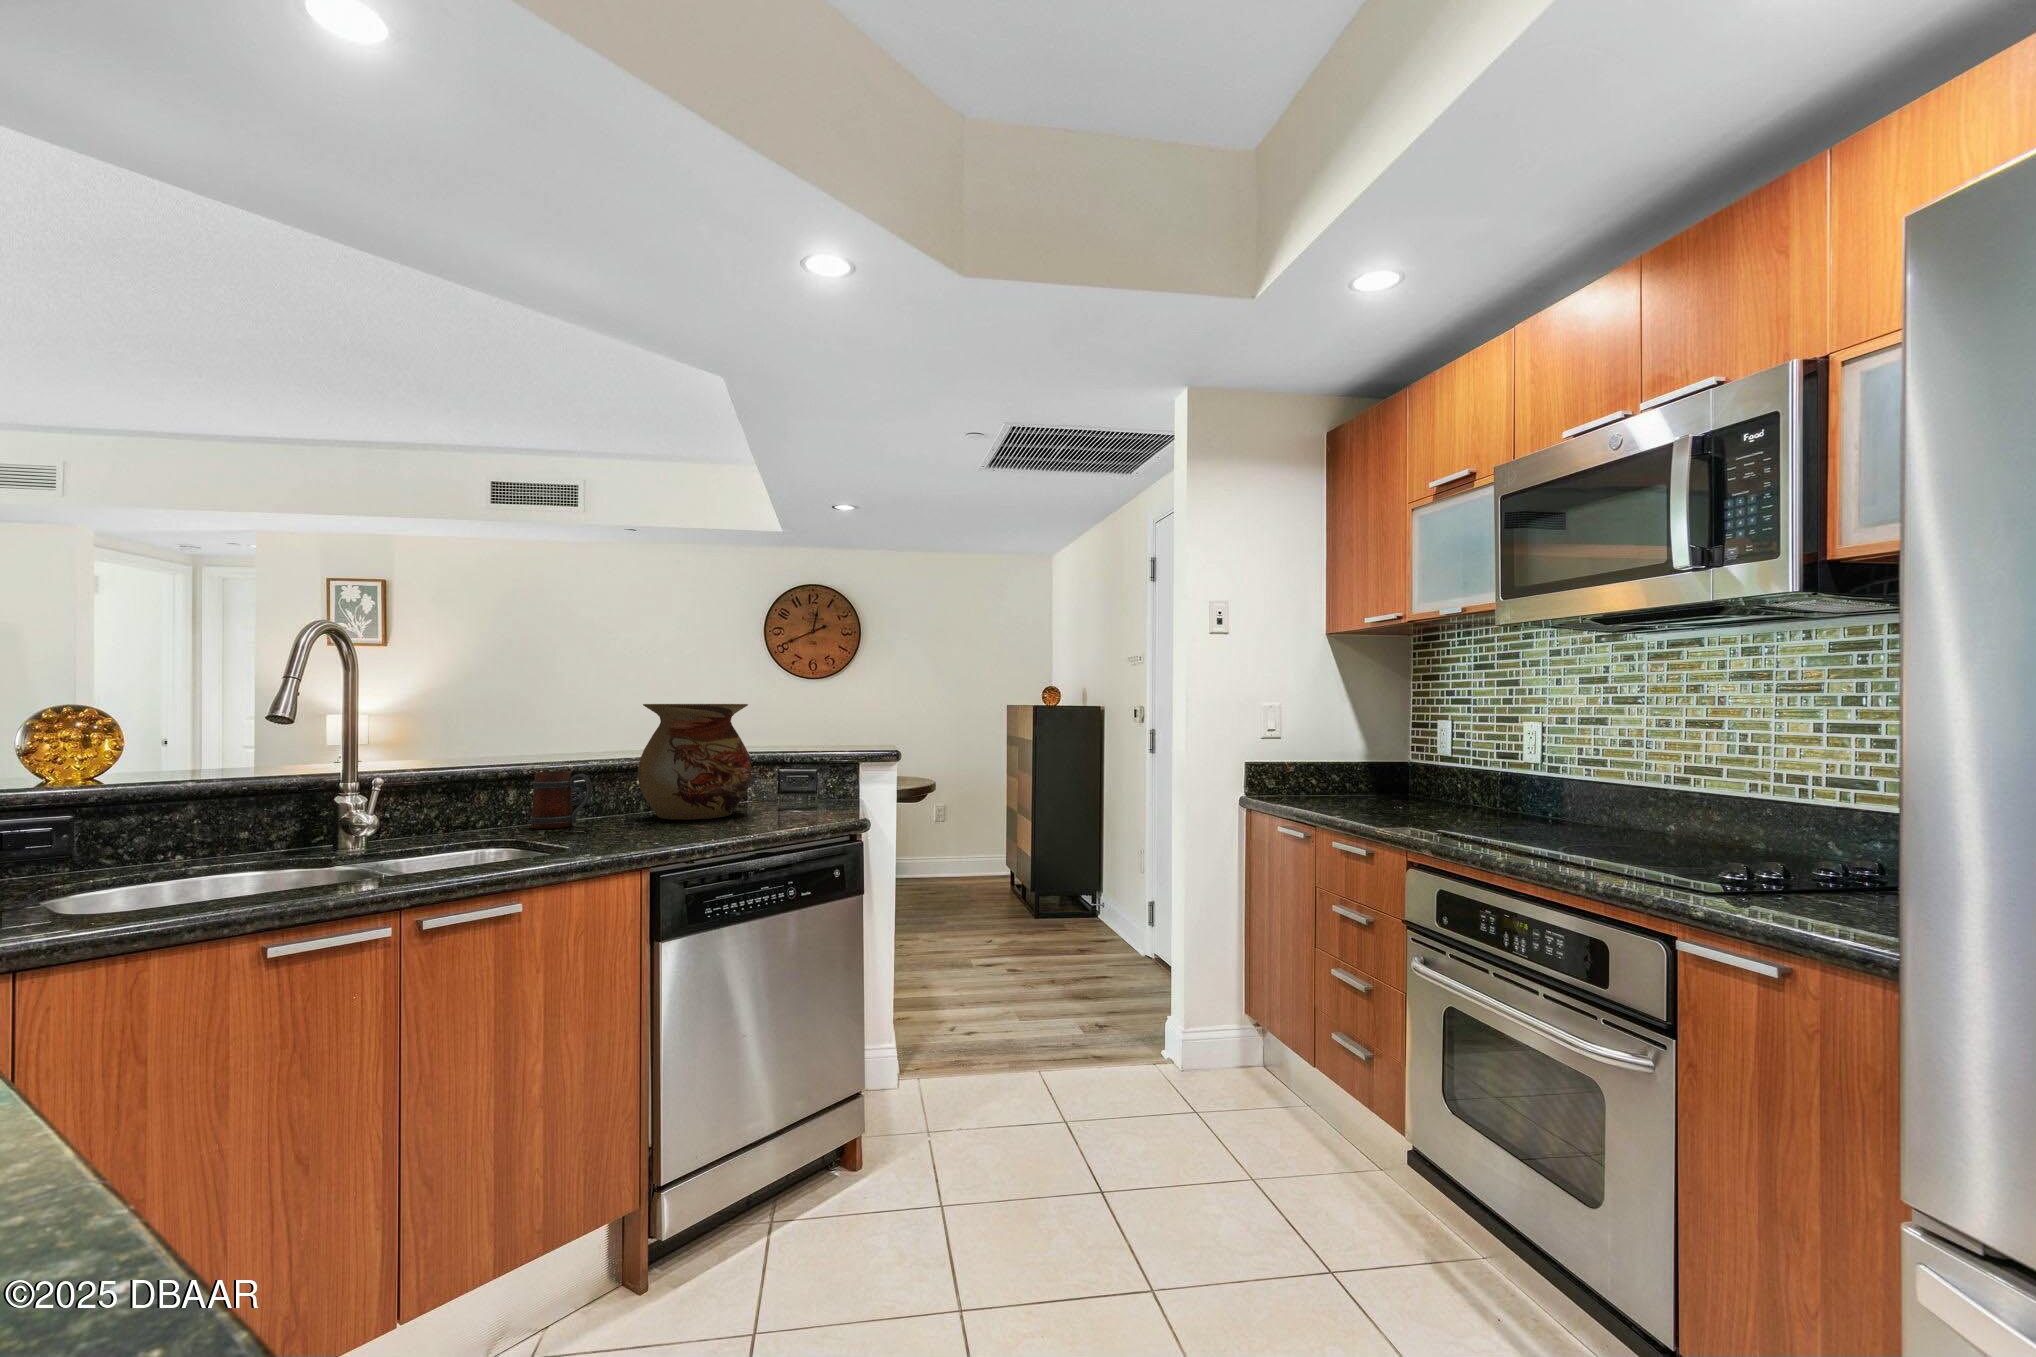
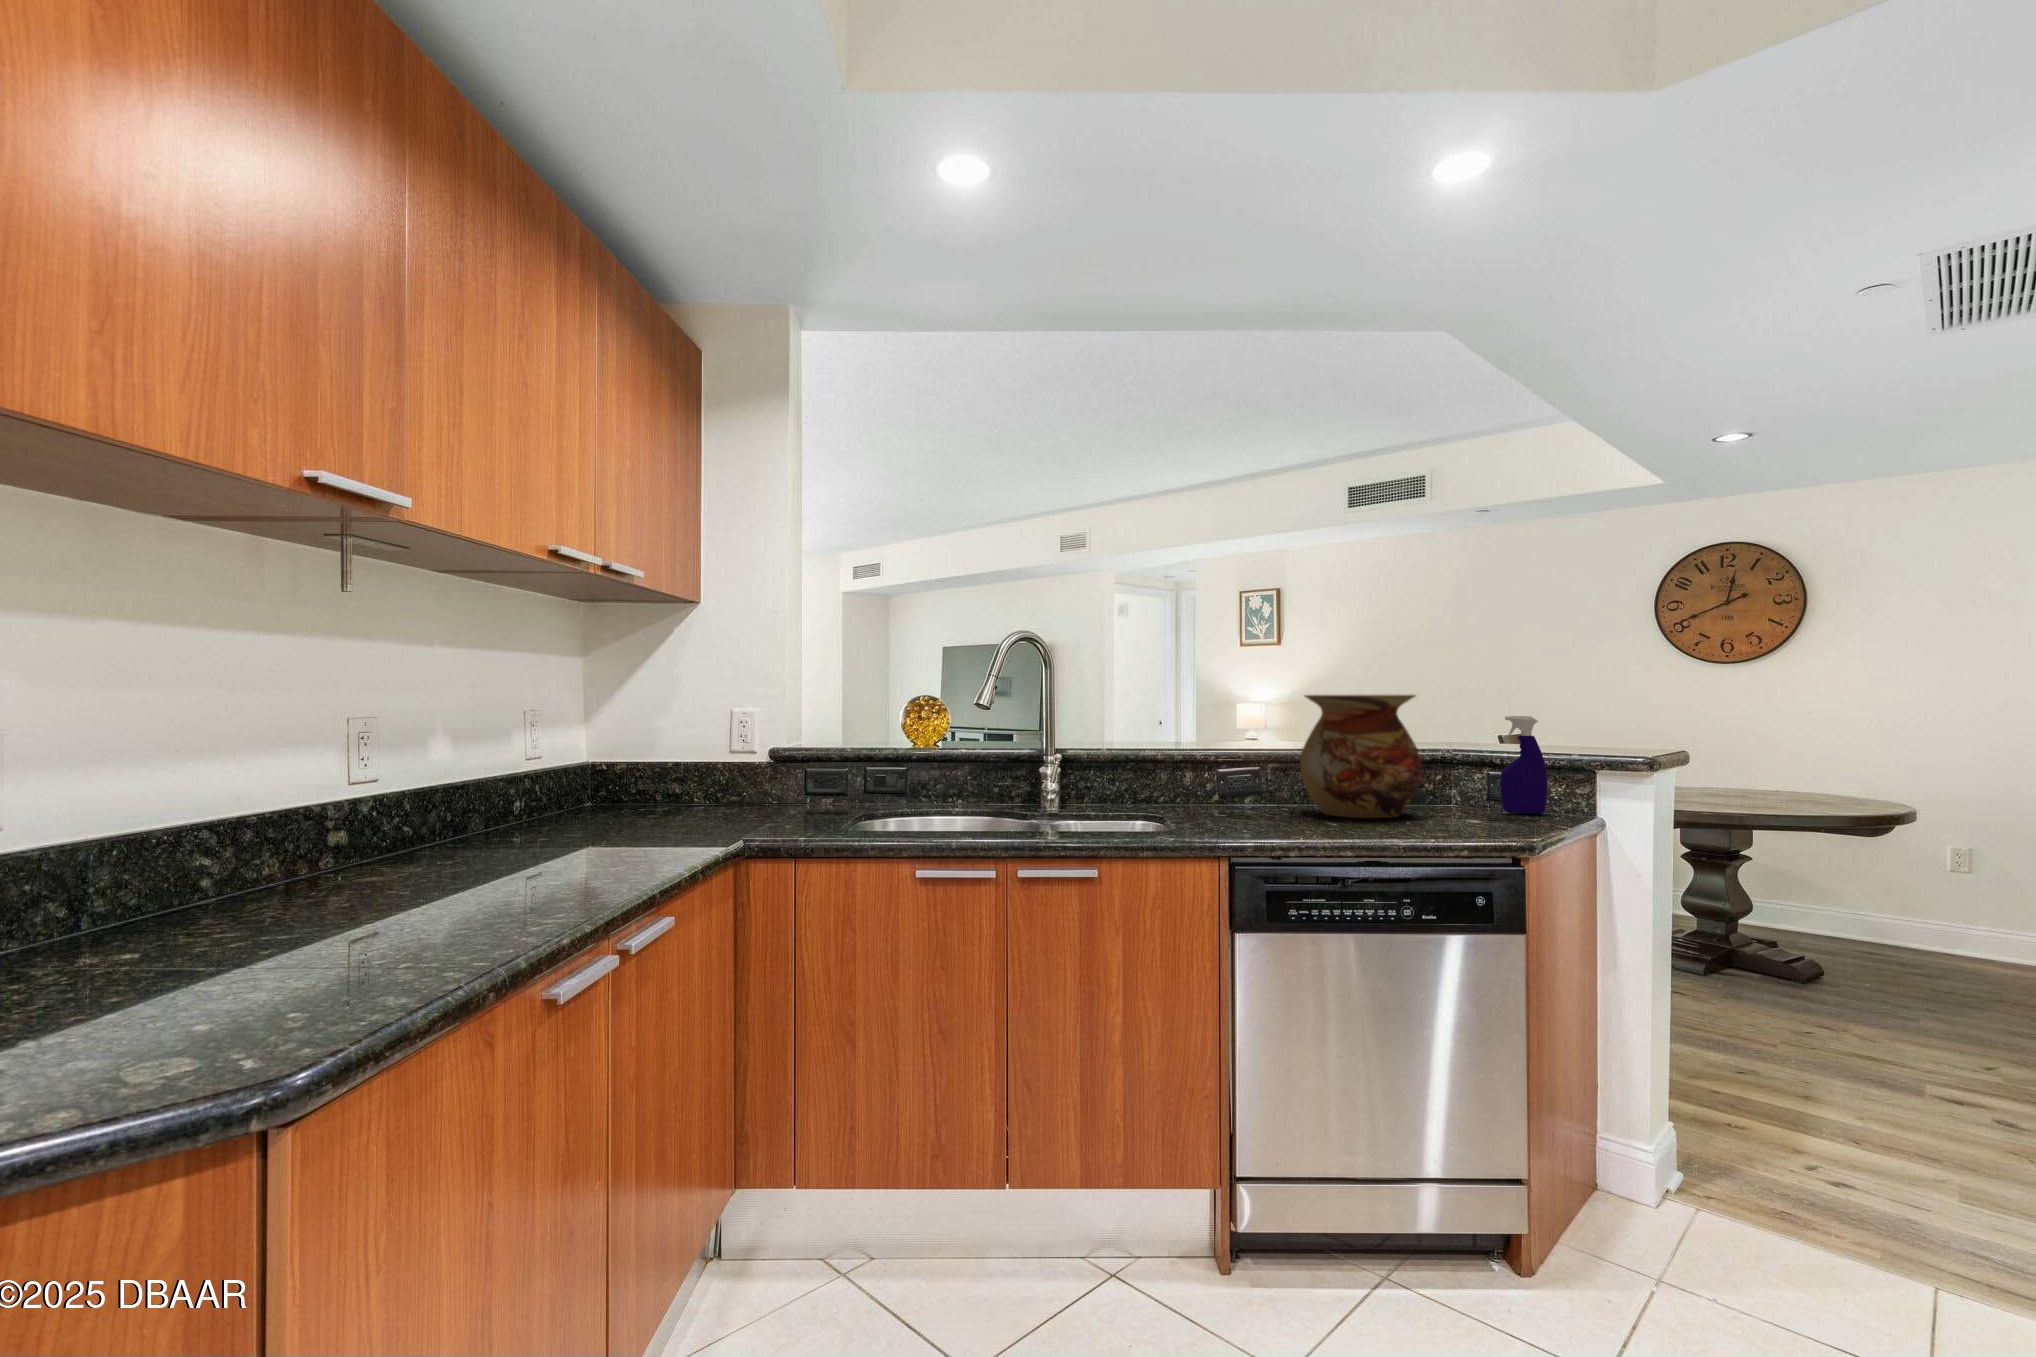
spray bottle: none [793,721,825,802] -> present [1500,716,1548,814]
mug: present [530,771,592,829] -> none [1203,758,1250,811]

